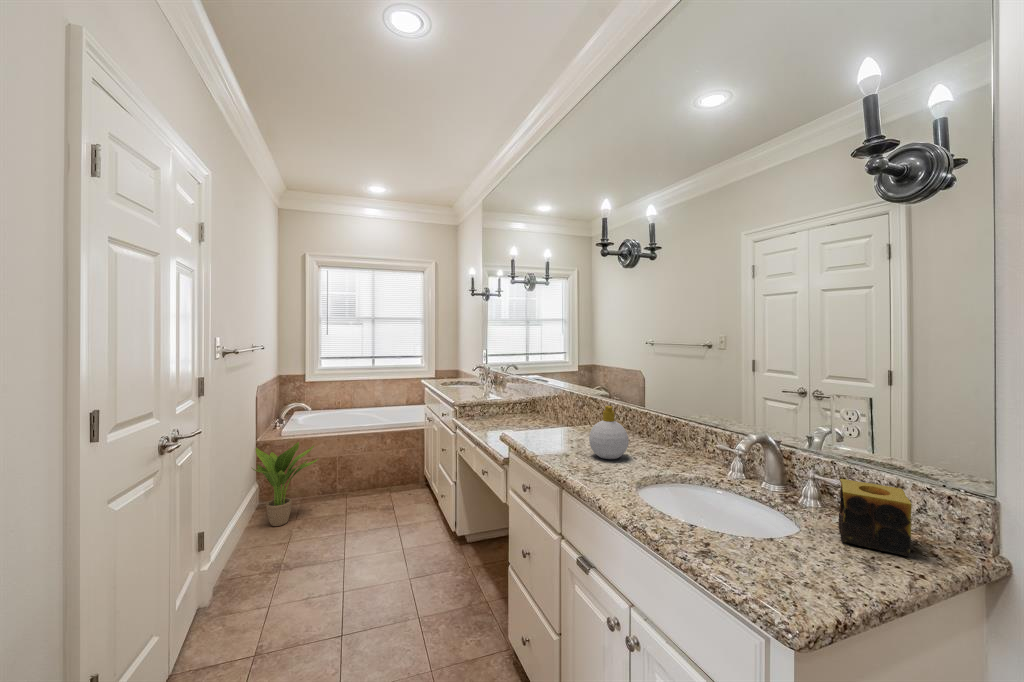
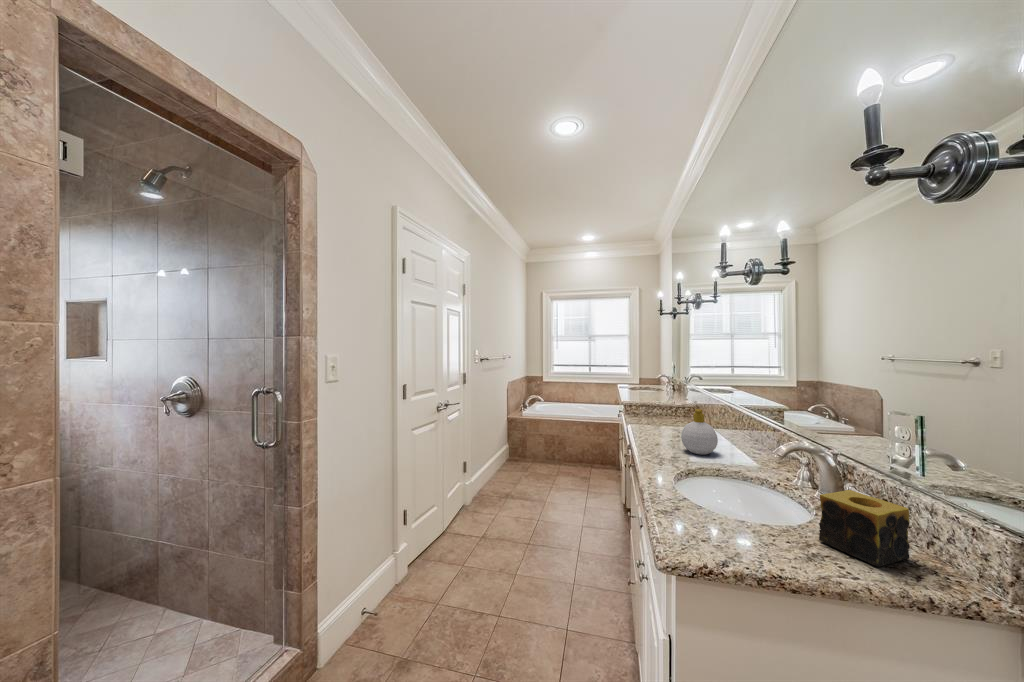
potted plant: present [252,442,318,526] -> none [501,421,541,475]

